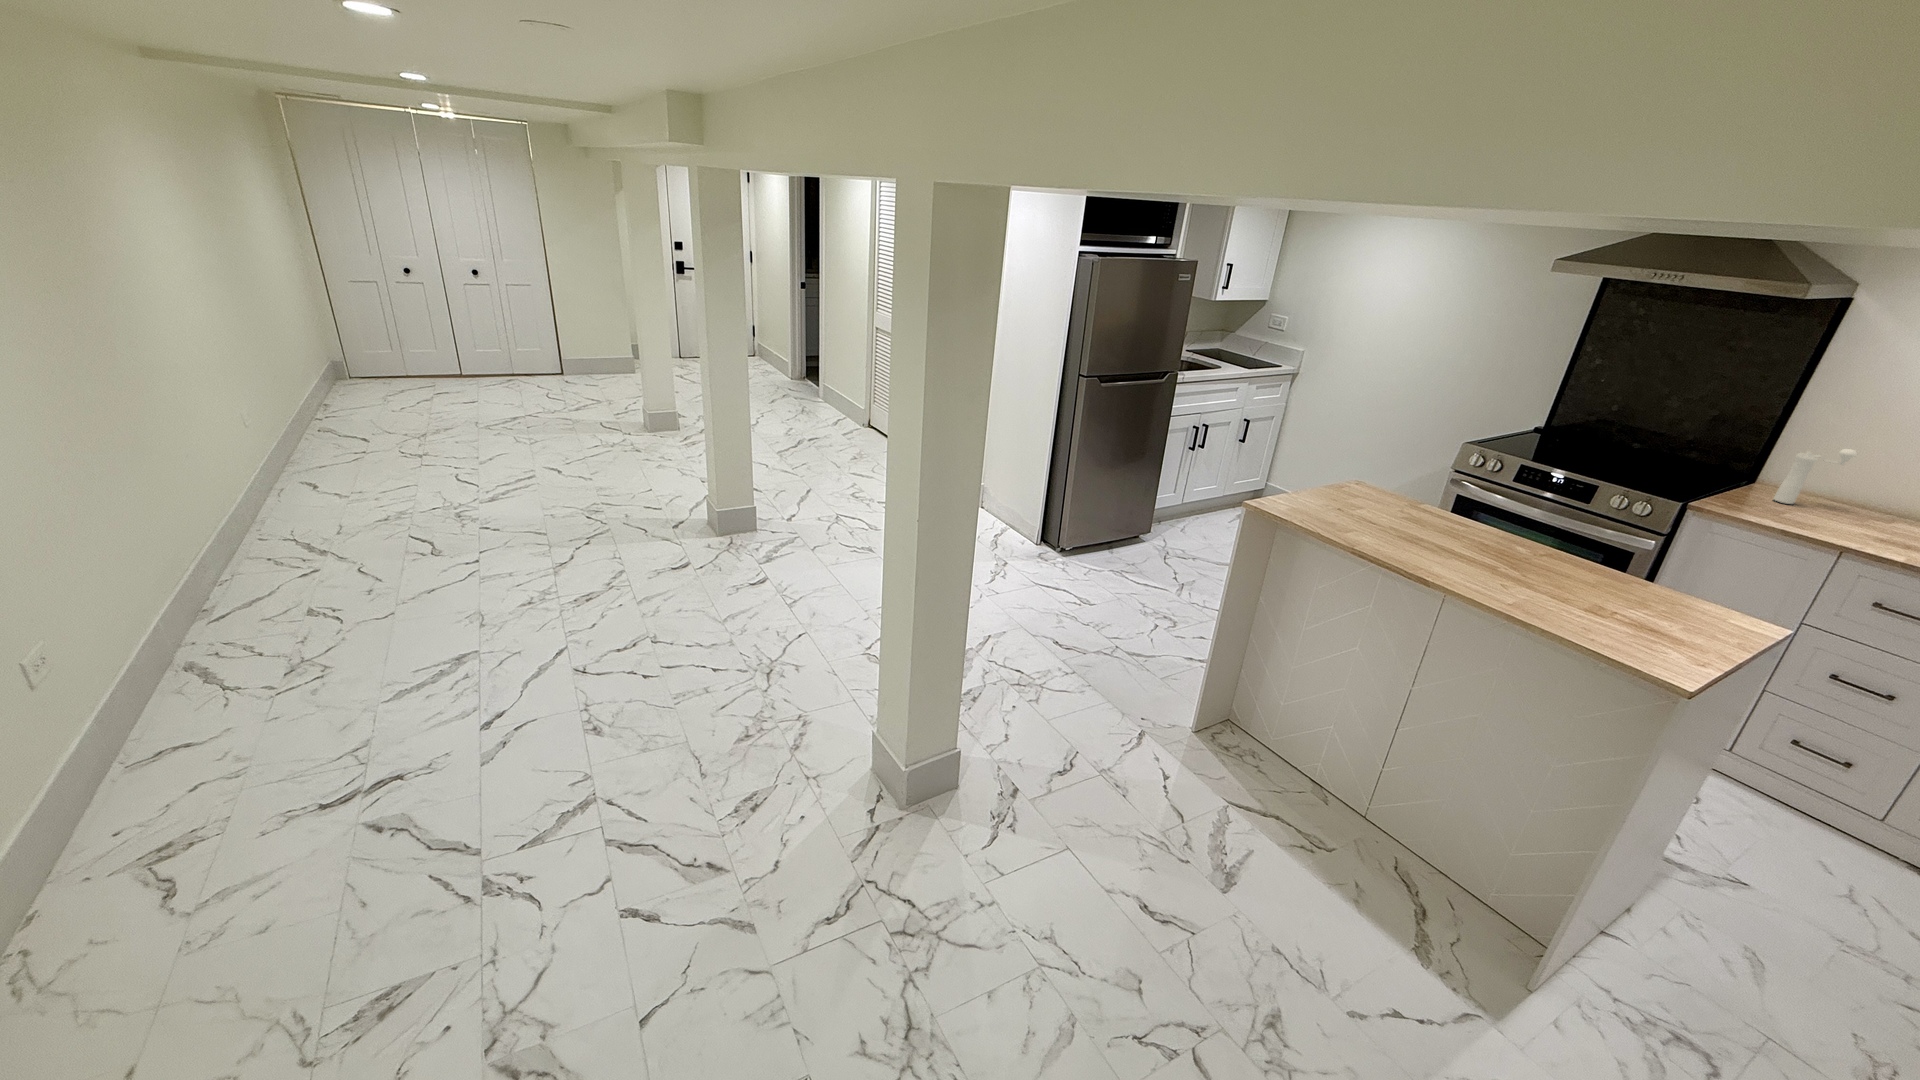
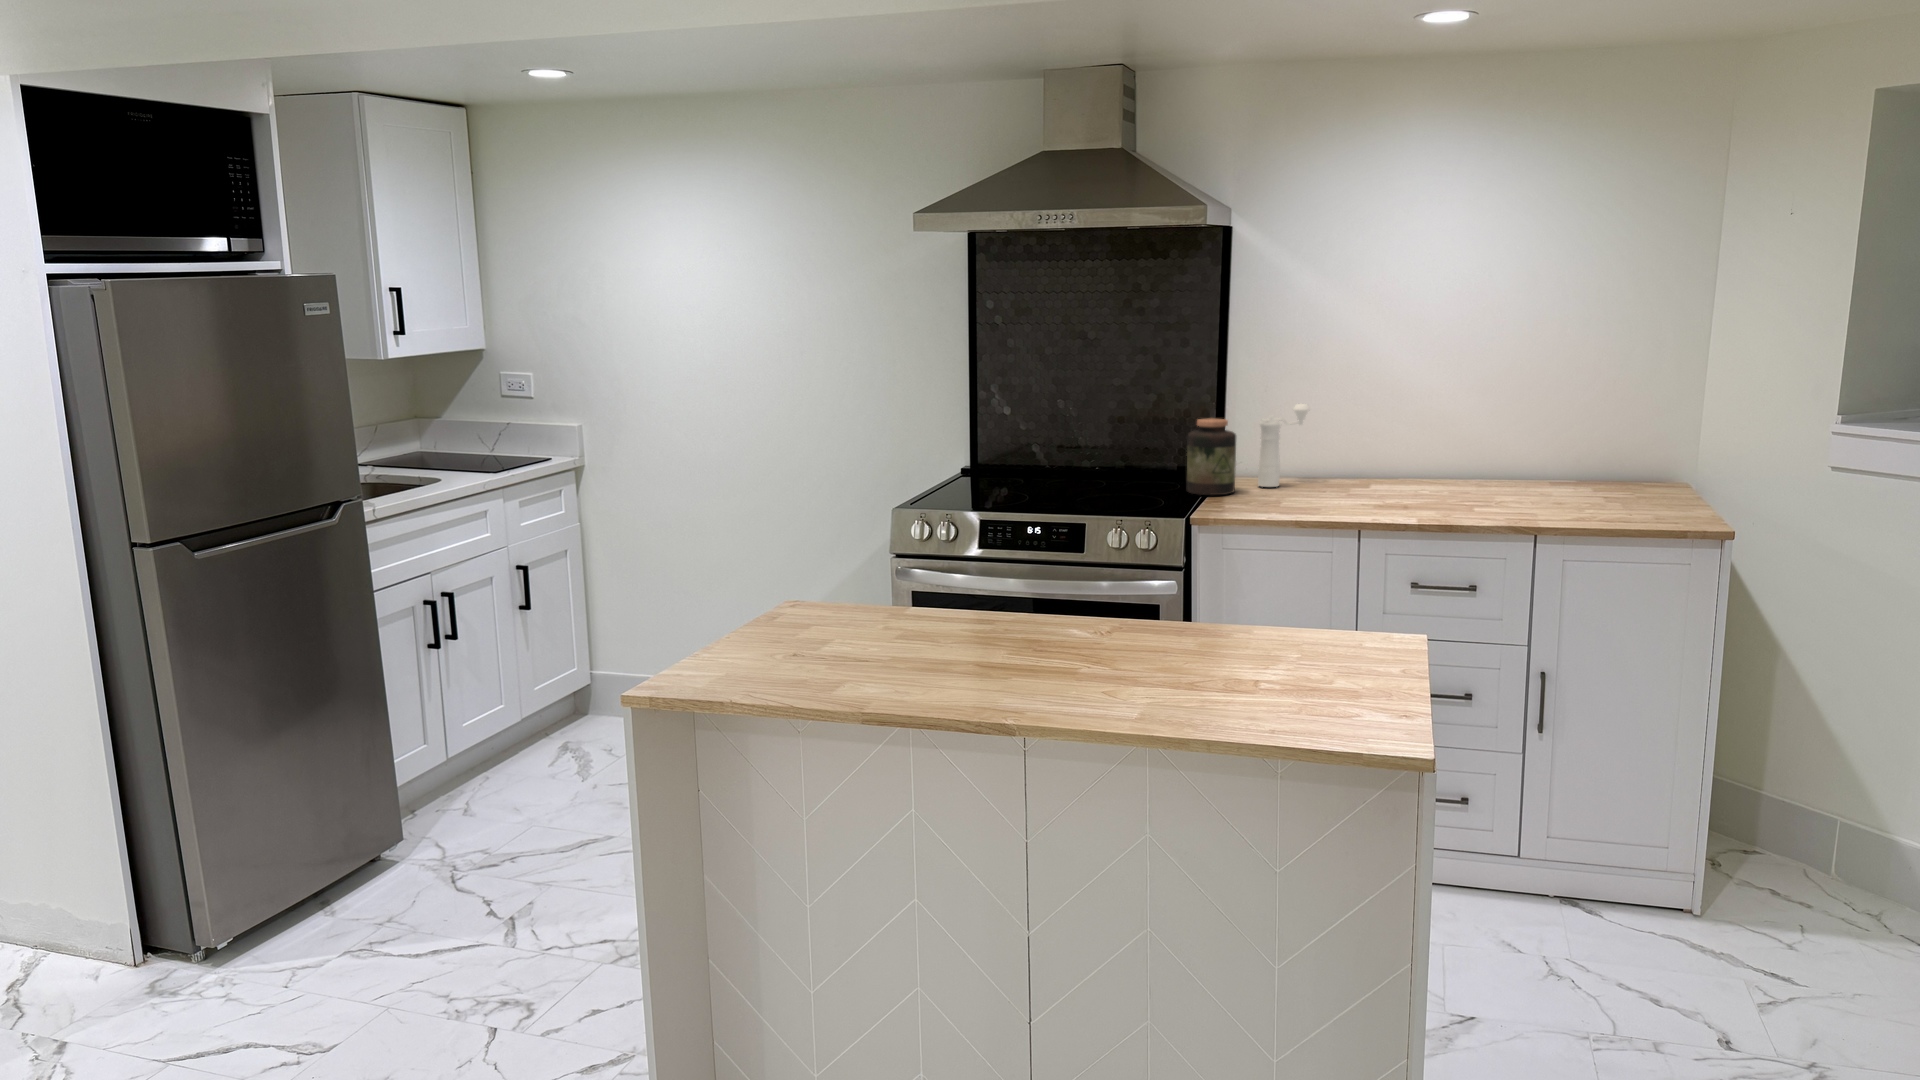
jar: none [1701,440,1766,499] -> present [1187,418,1236,495]

